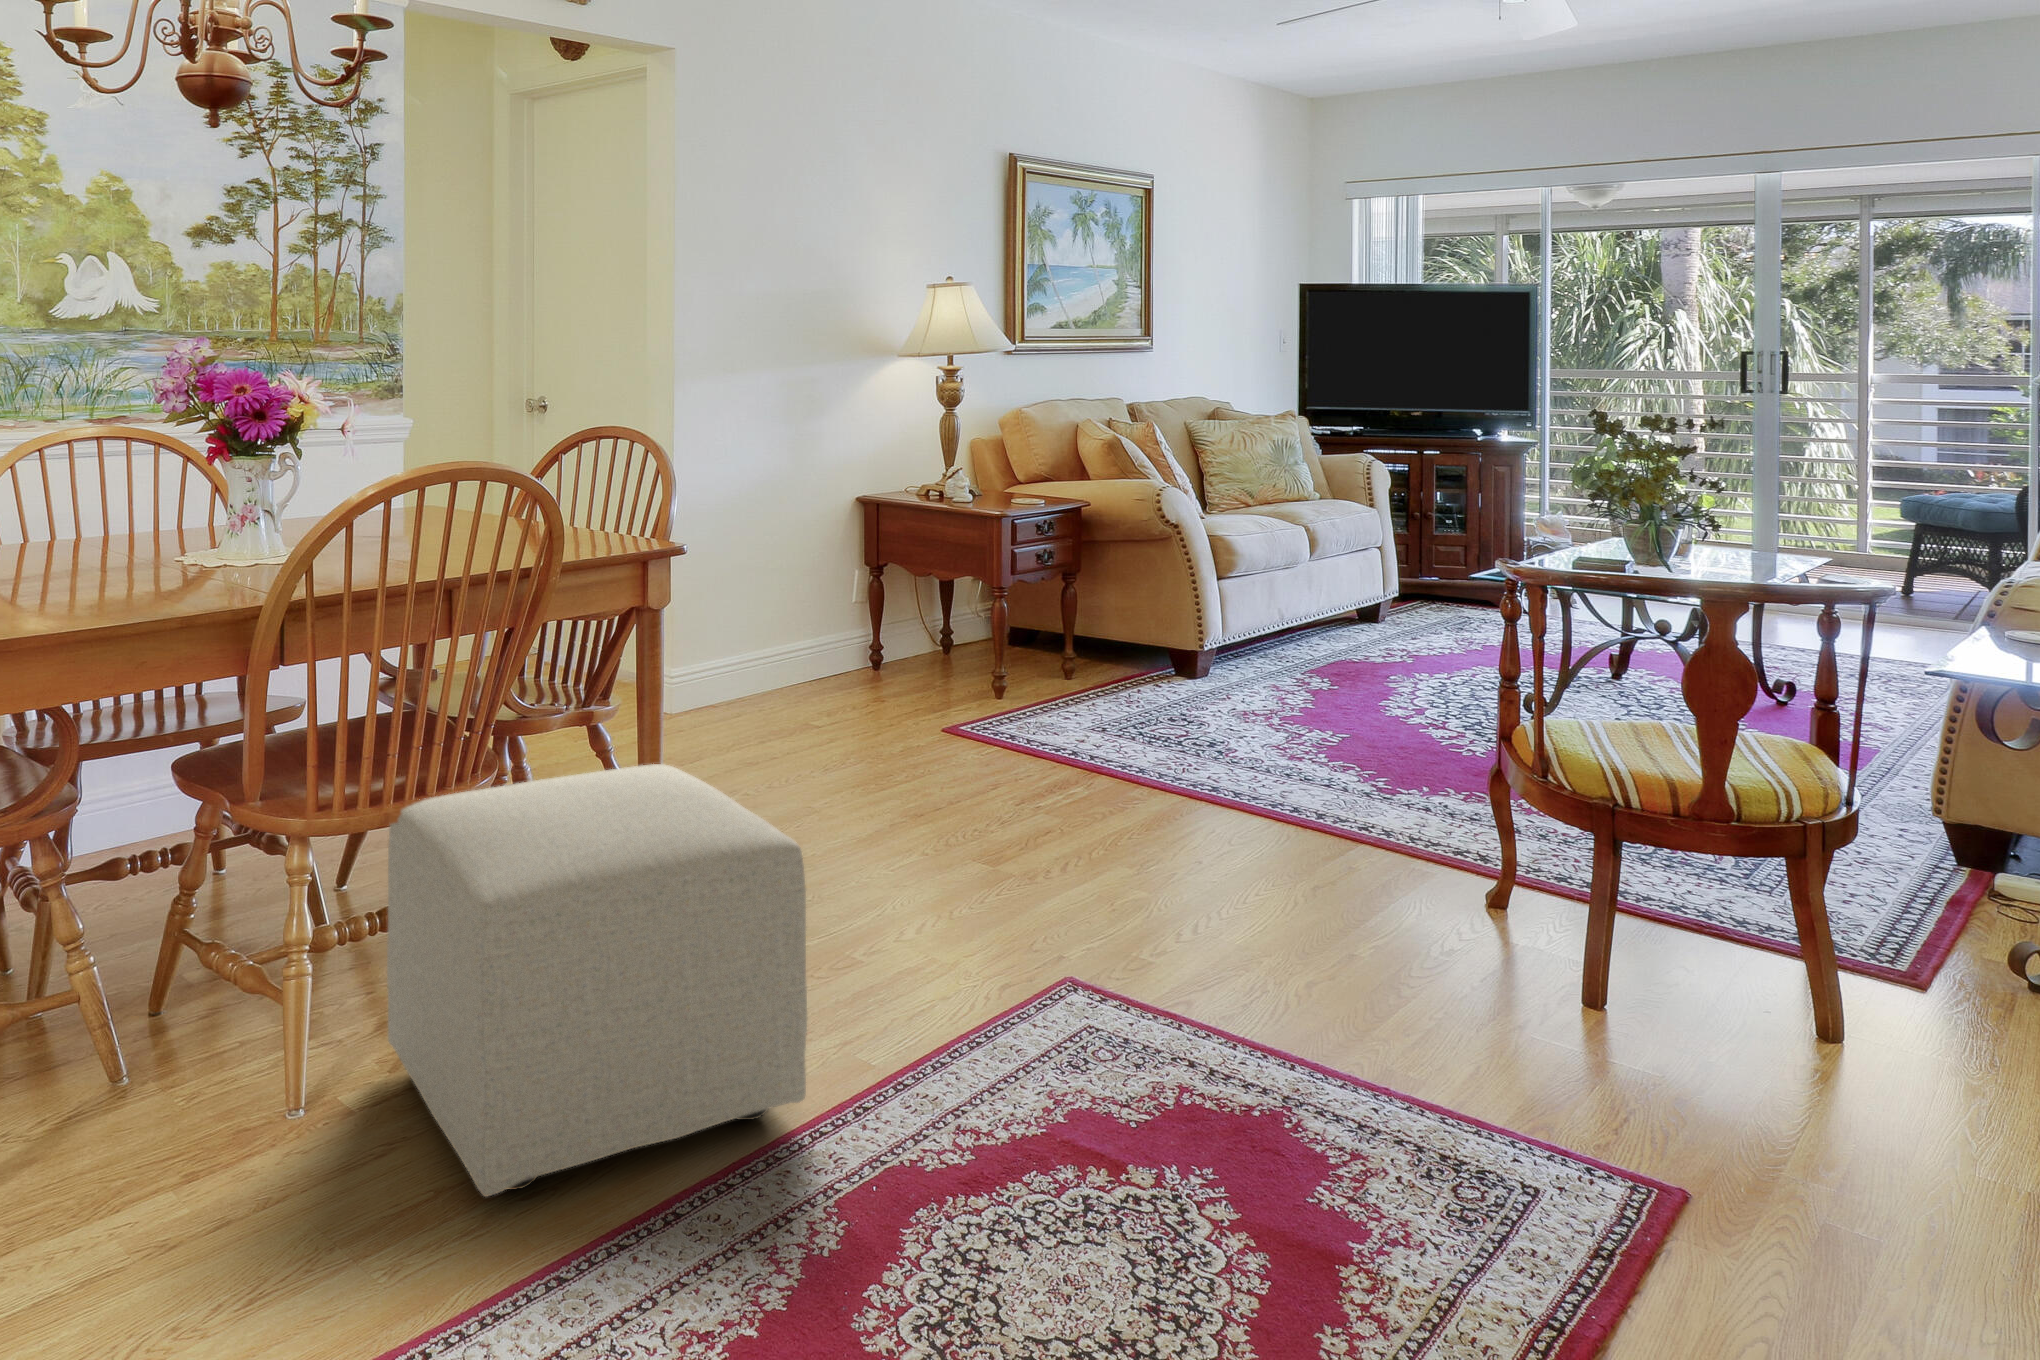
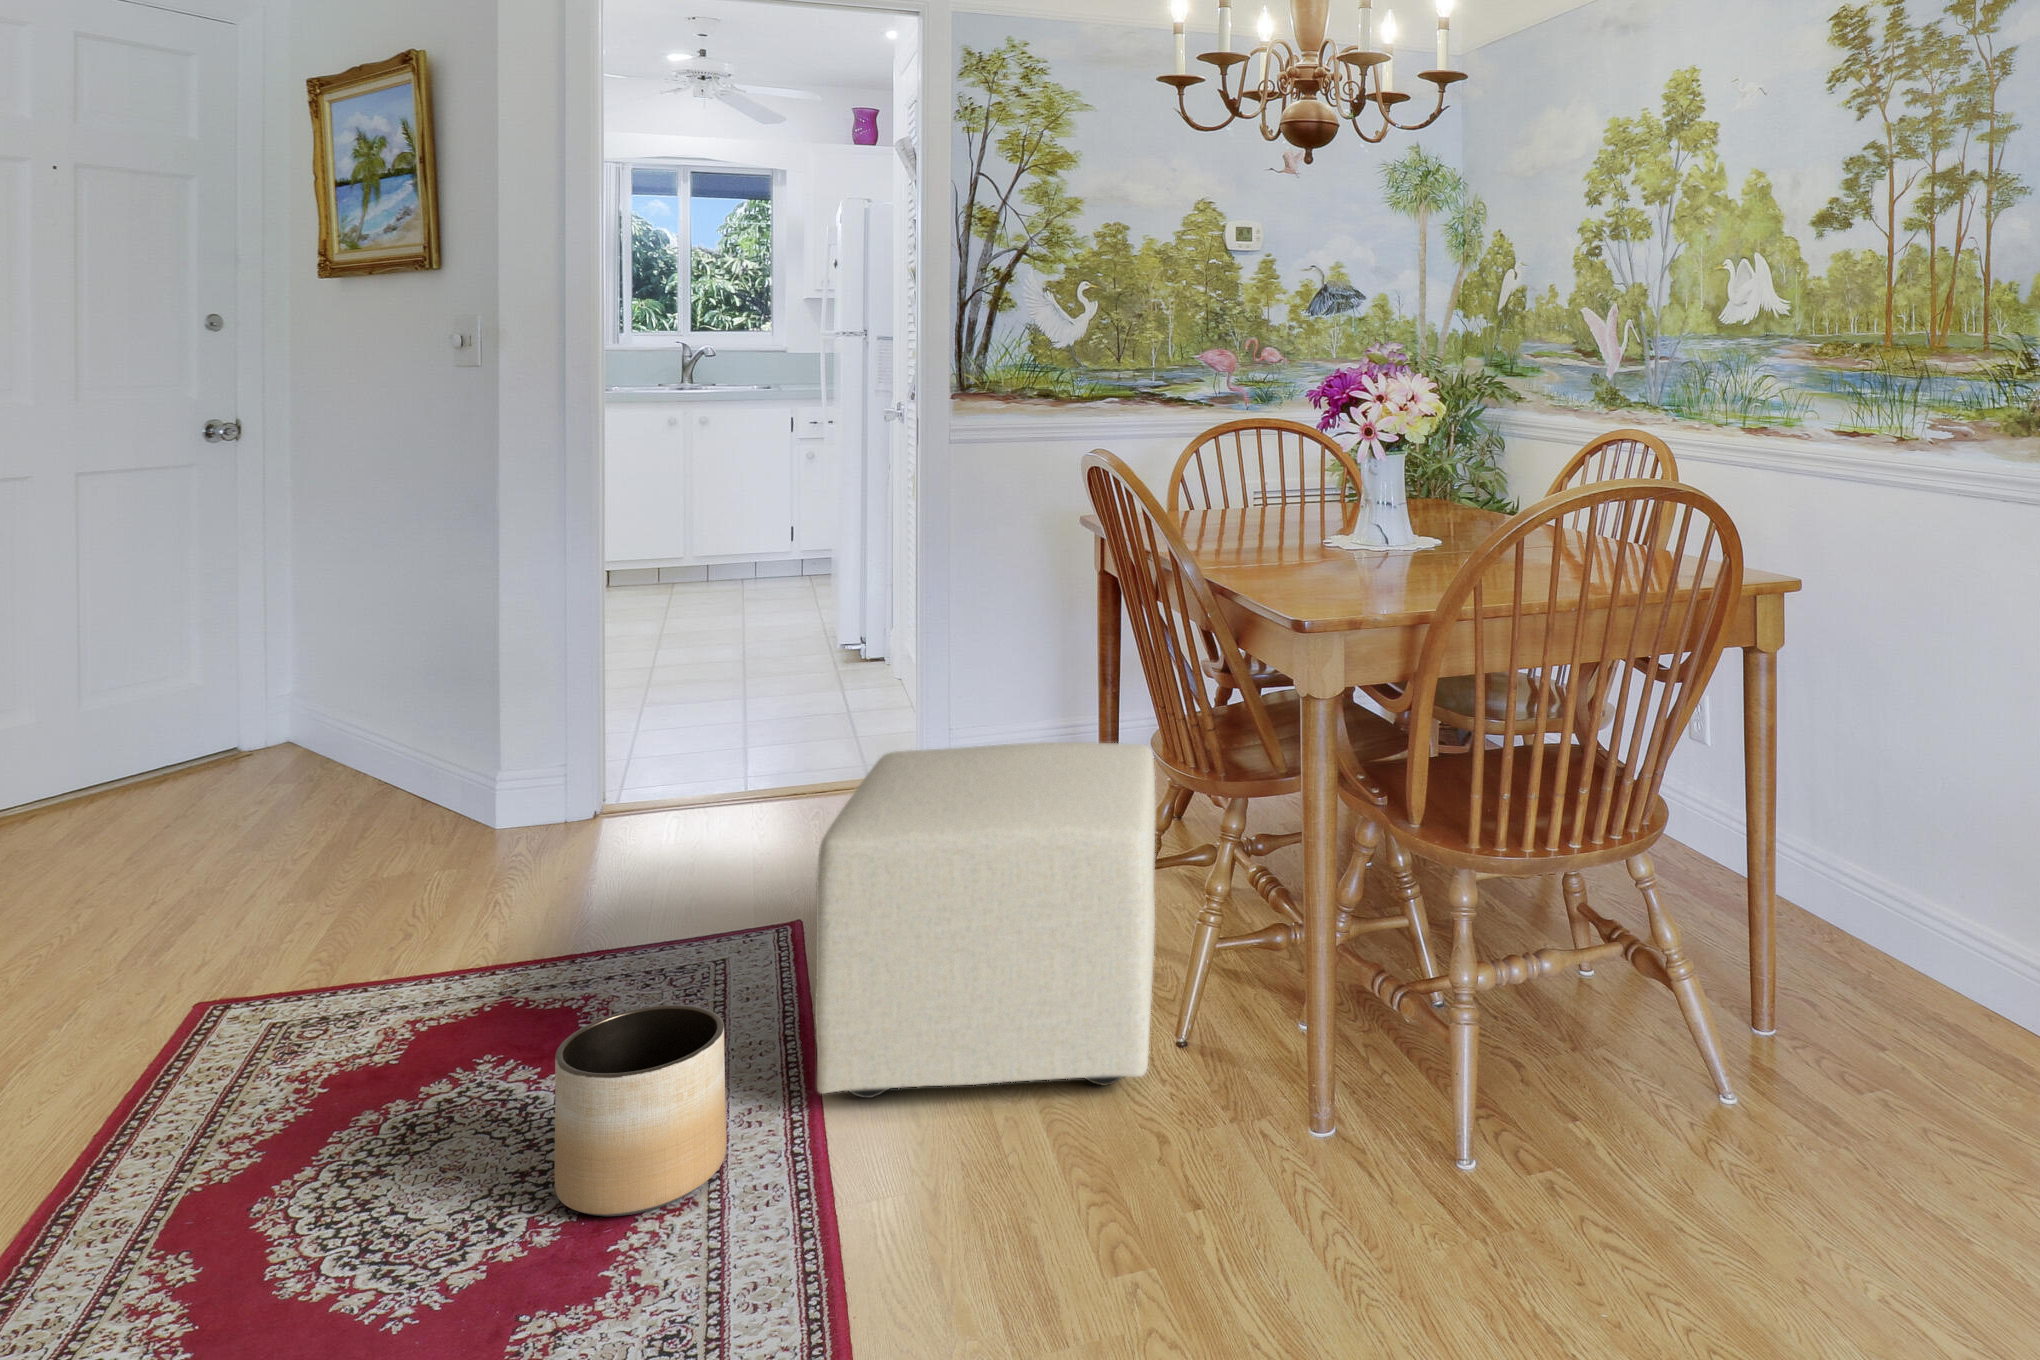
planter: none [887,995,1041,1205] -> present [555,1005,726,1216]

